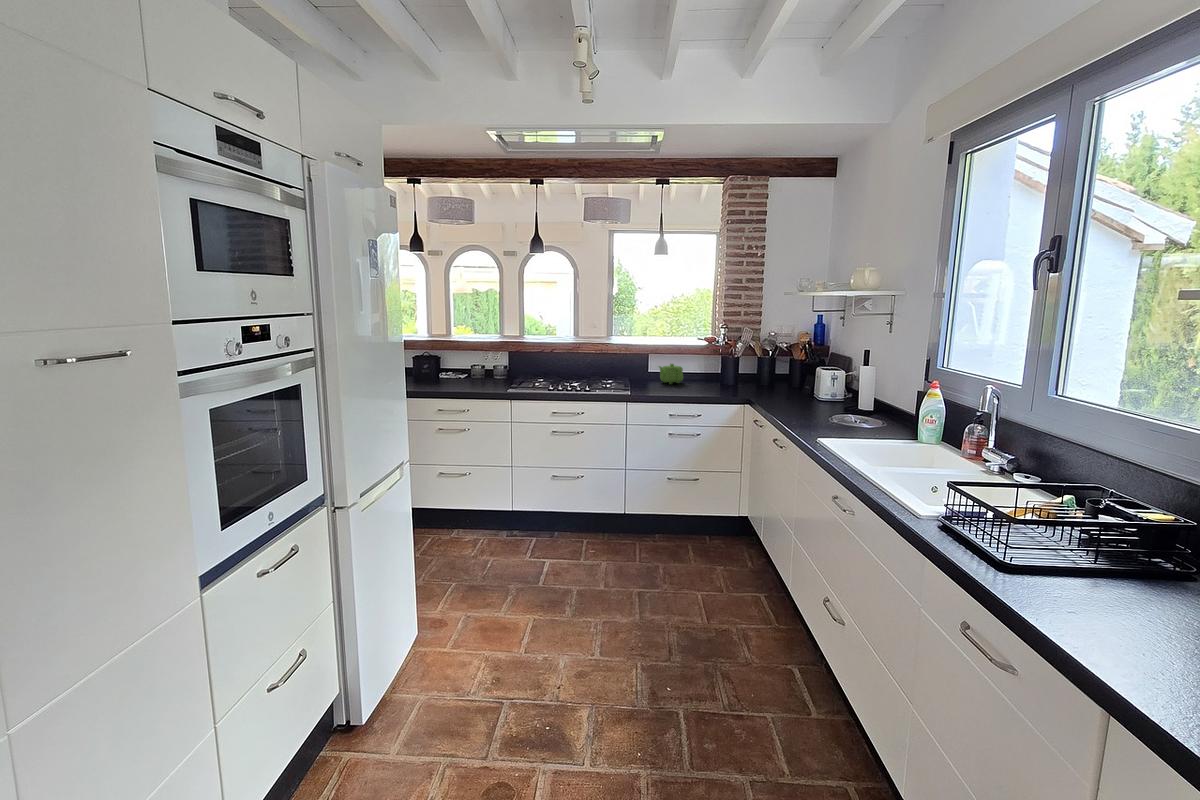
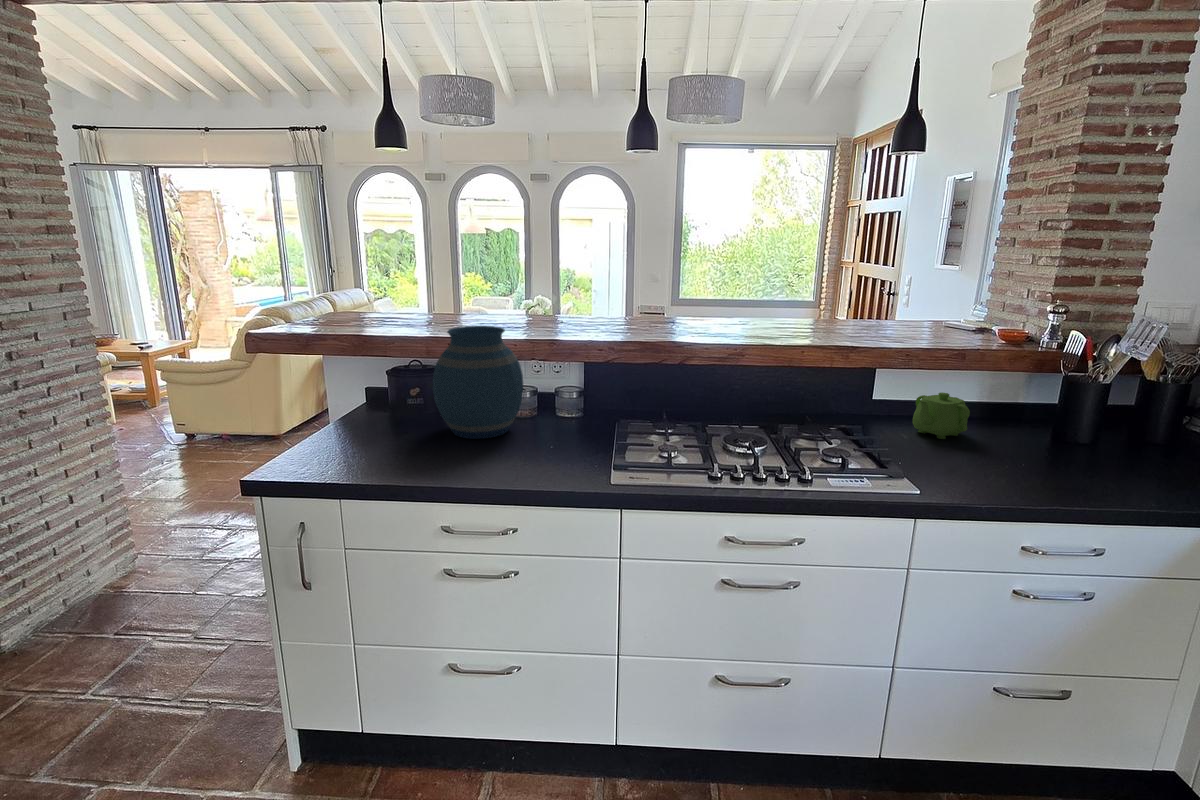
vase: none [435,333,478,383] -> present [433,326,523,439]

